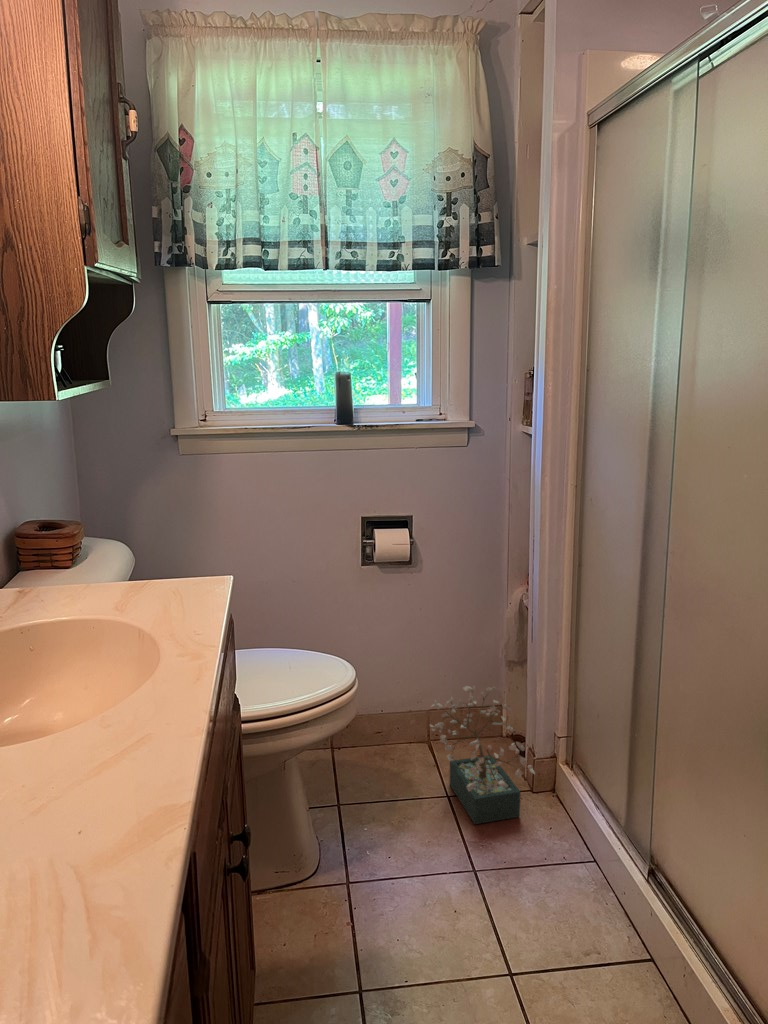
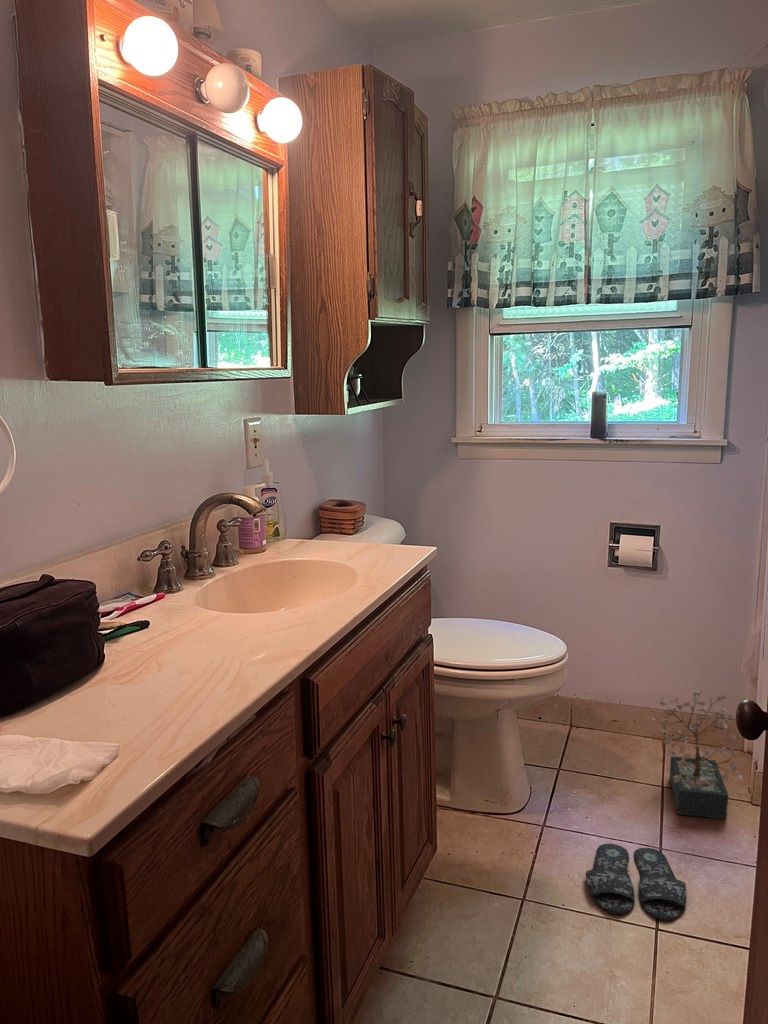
slippers: none [414,873,527,971] -> present [586,844,687,921]

